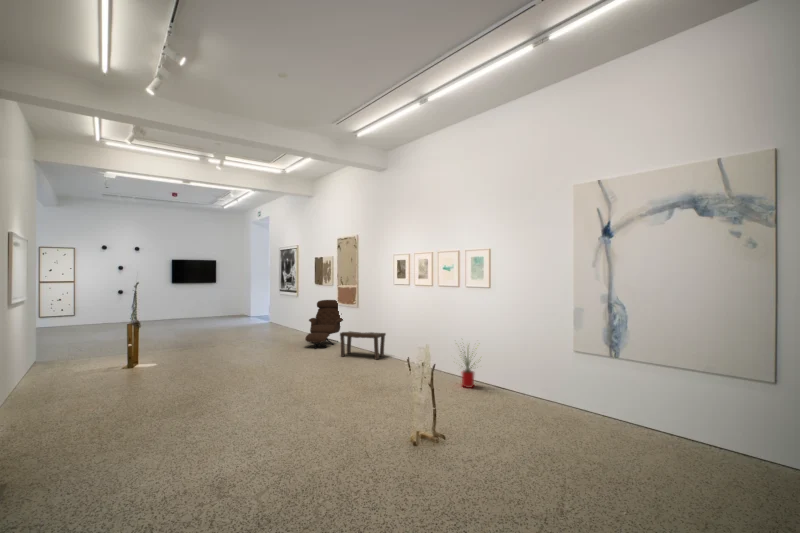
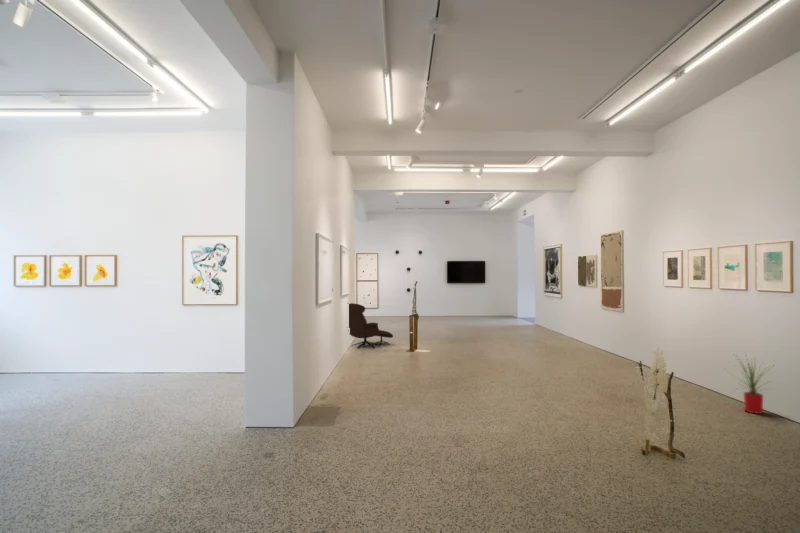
lounge chair: present [305,300,343,349] -> present [349,303,393,348]
bench: present [340,331,386,360] -> none [599,337,655,371]

